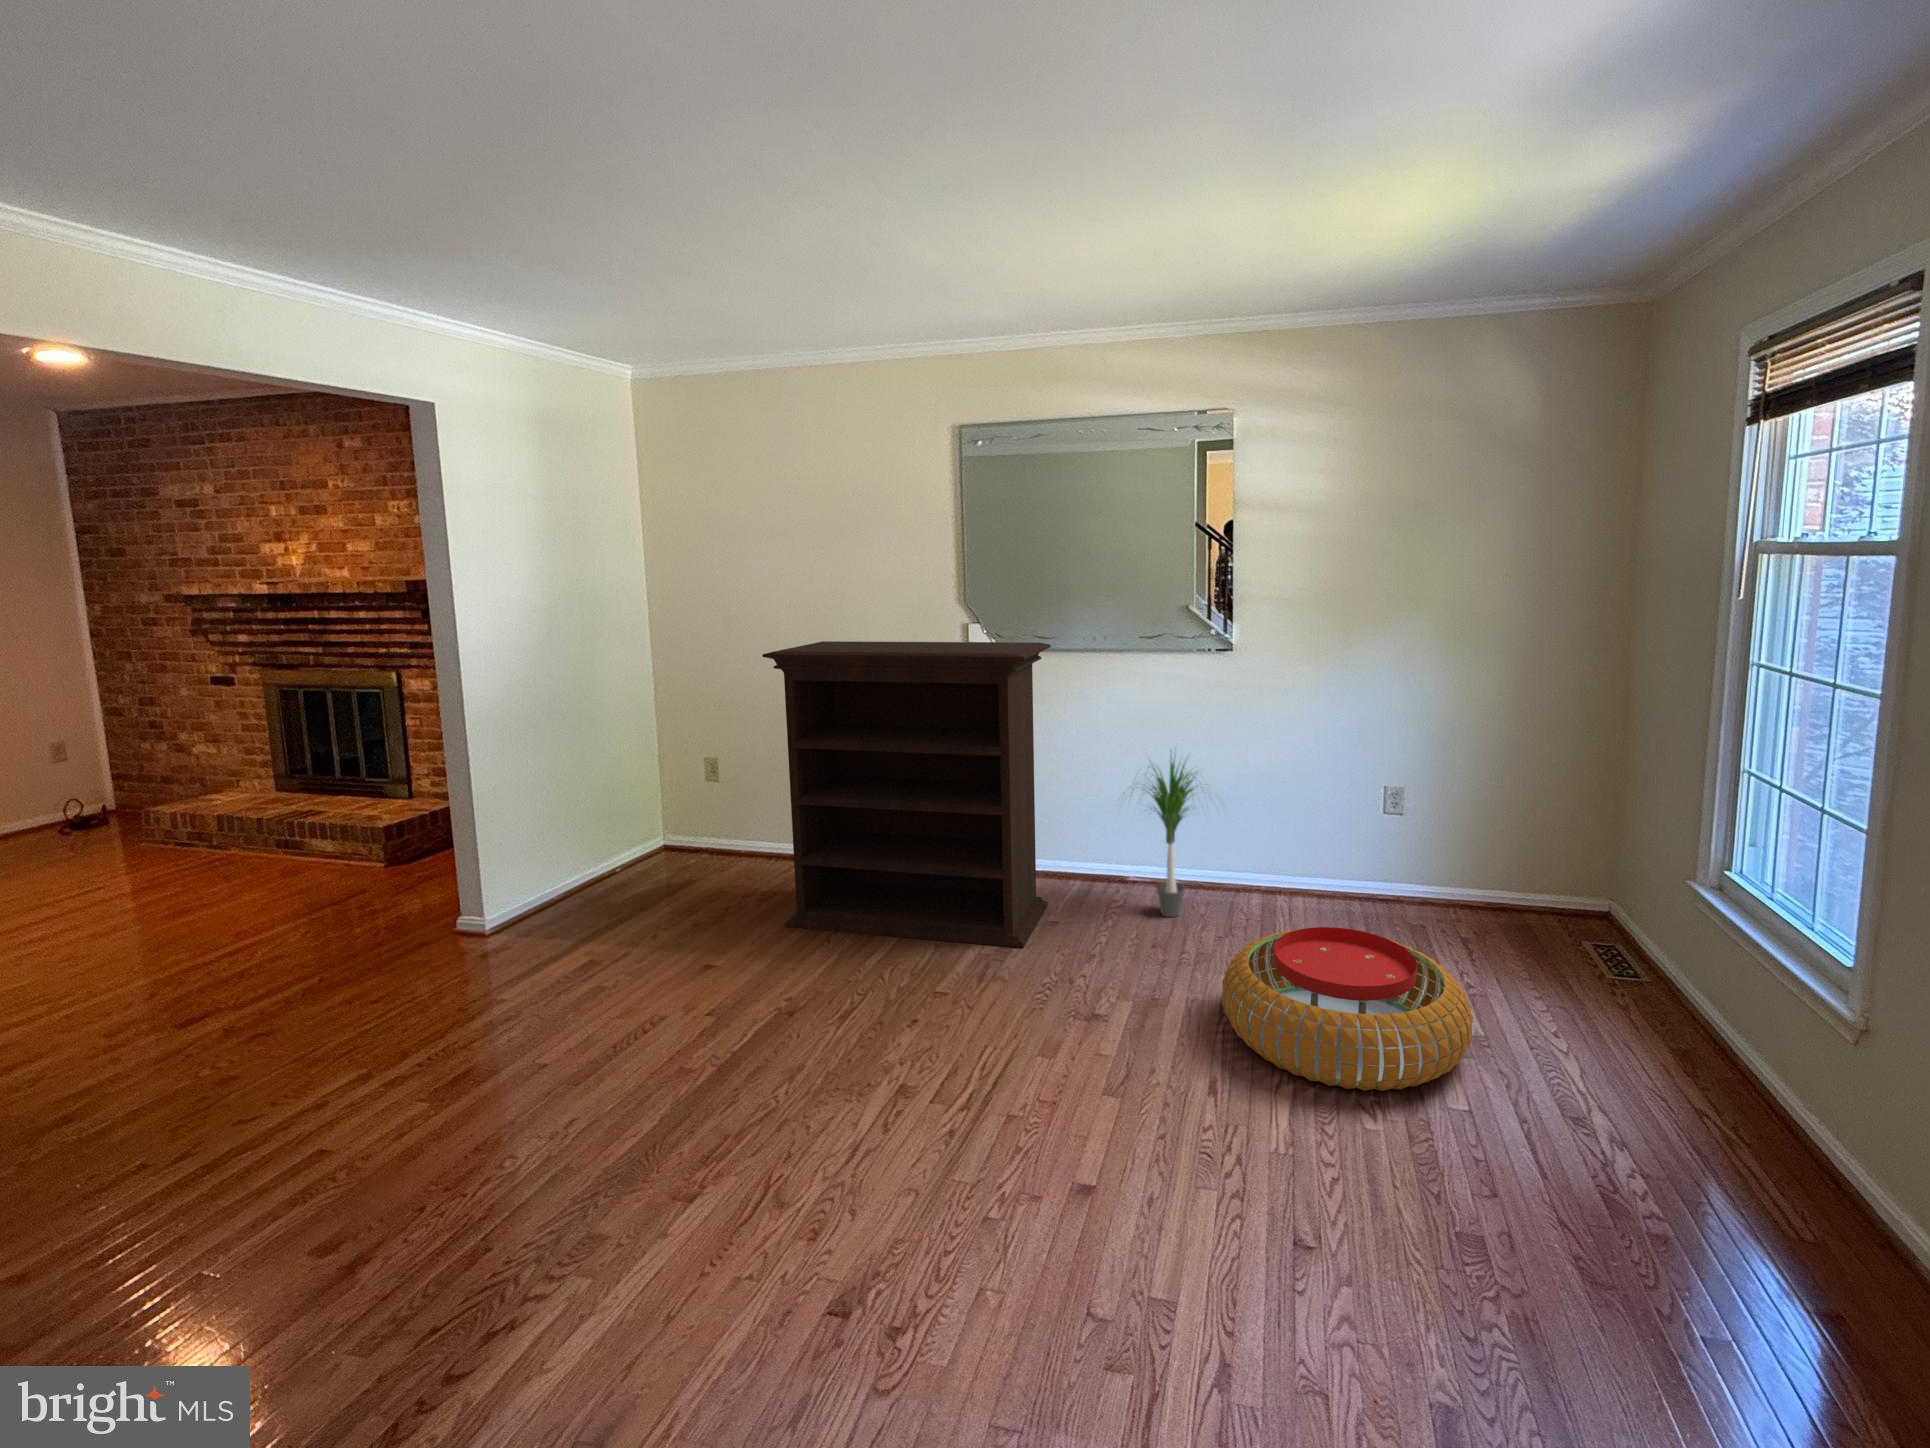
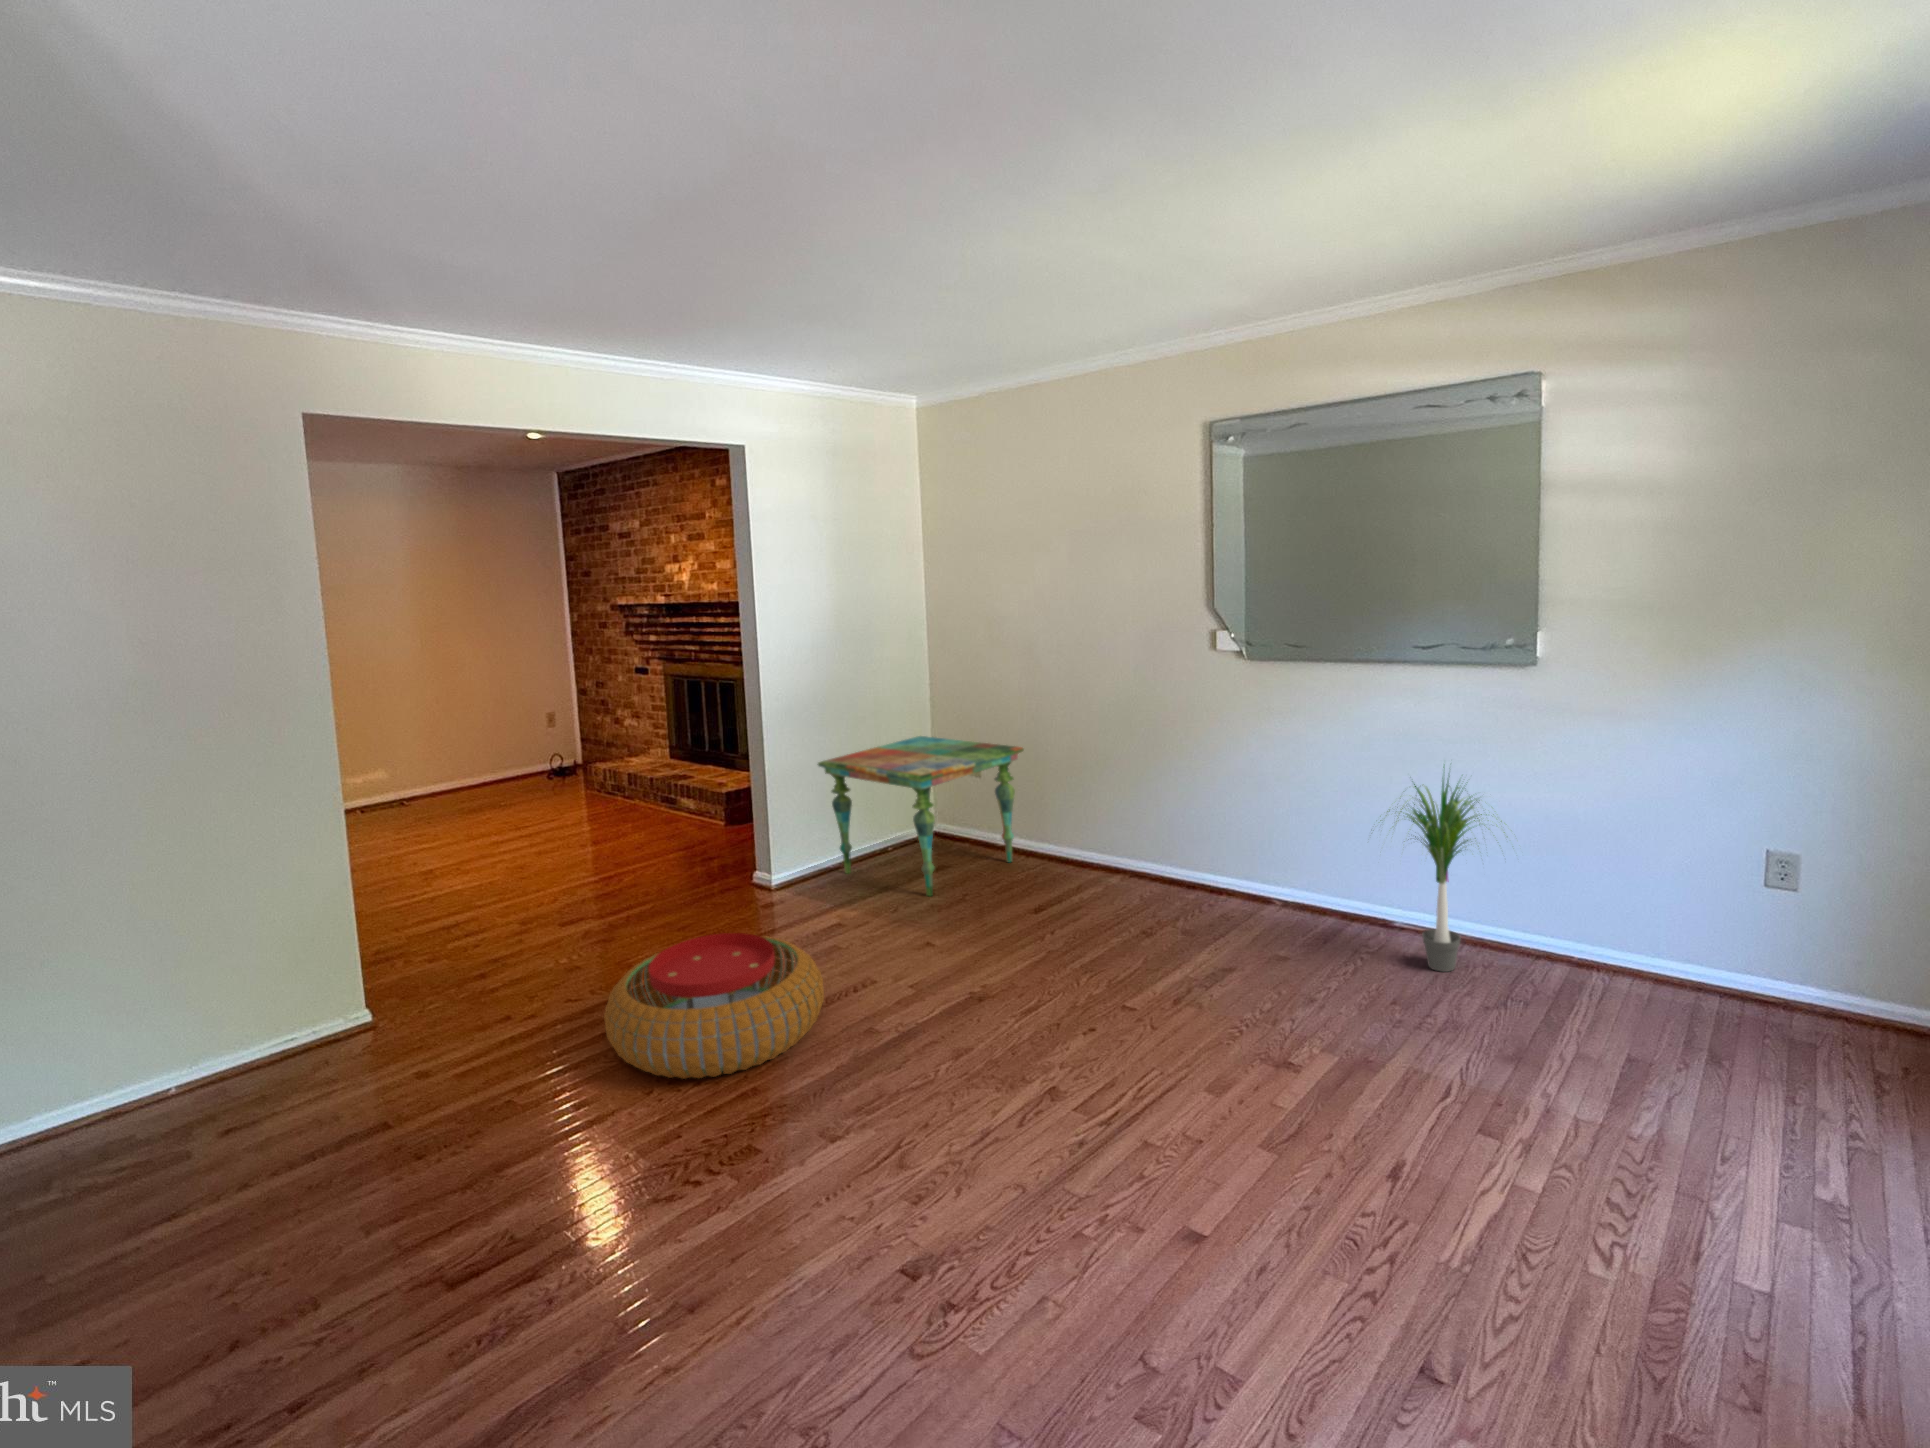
bookshelf: present [762,641,1051,948] -> none [984,640,1288,978]
side table: none [539,745,778,915] -> present [818,736,1024,896]
pouf: present [1222,927,1473,1091] -> present [604,933,824,1079]

